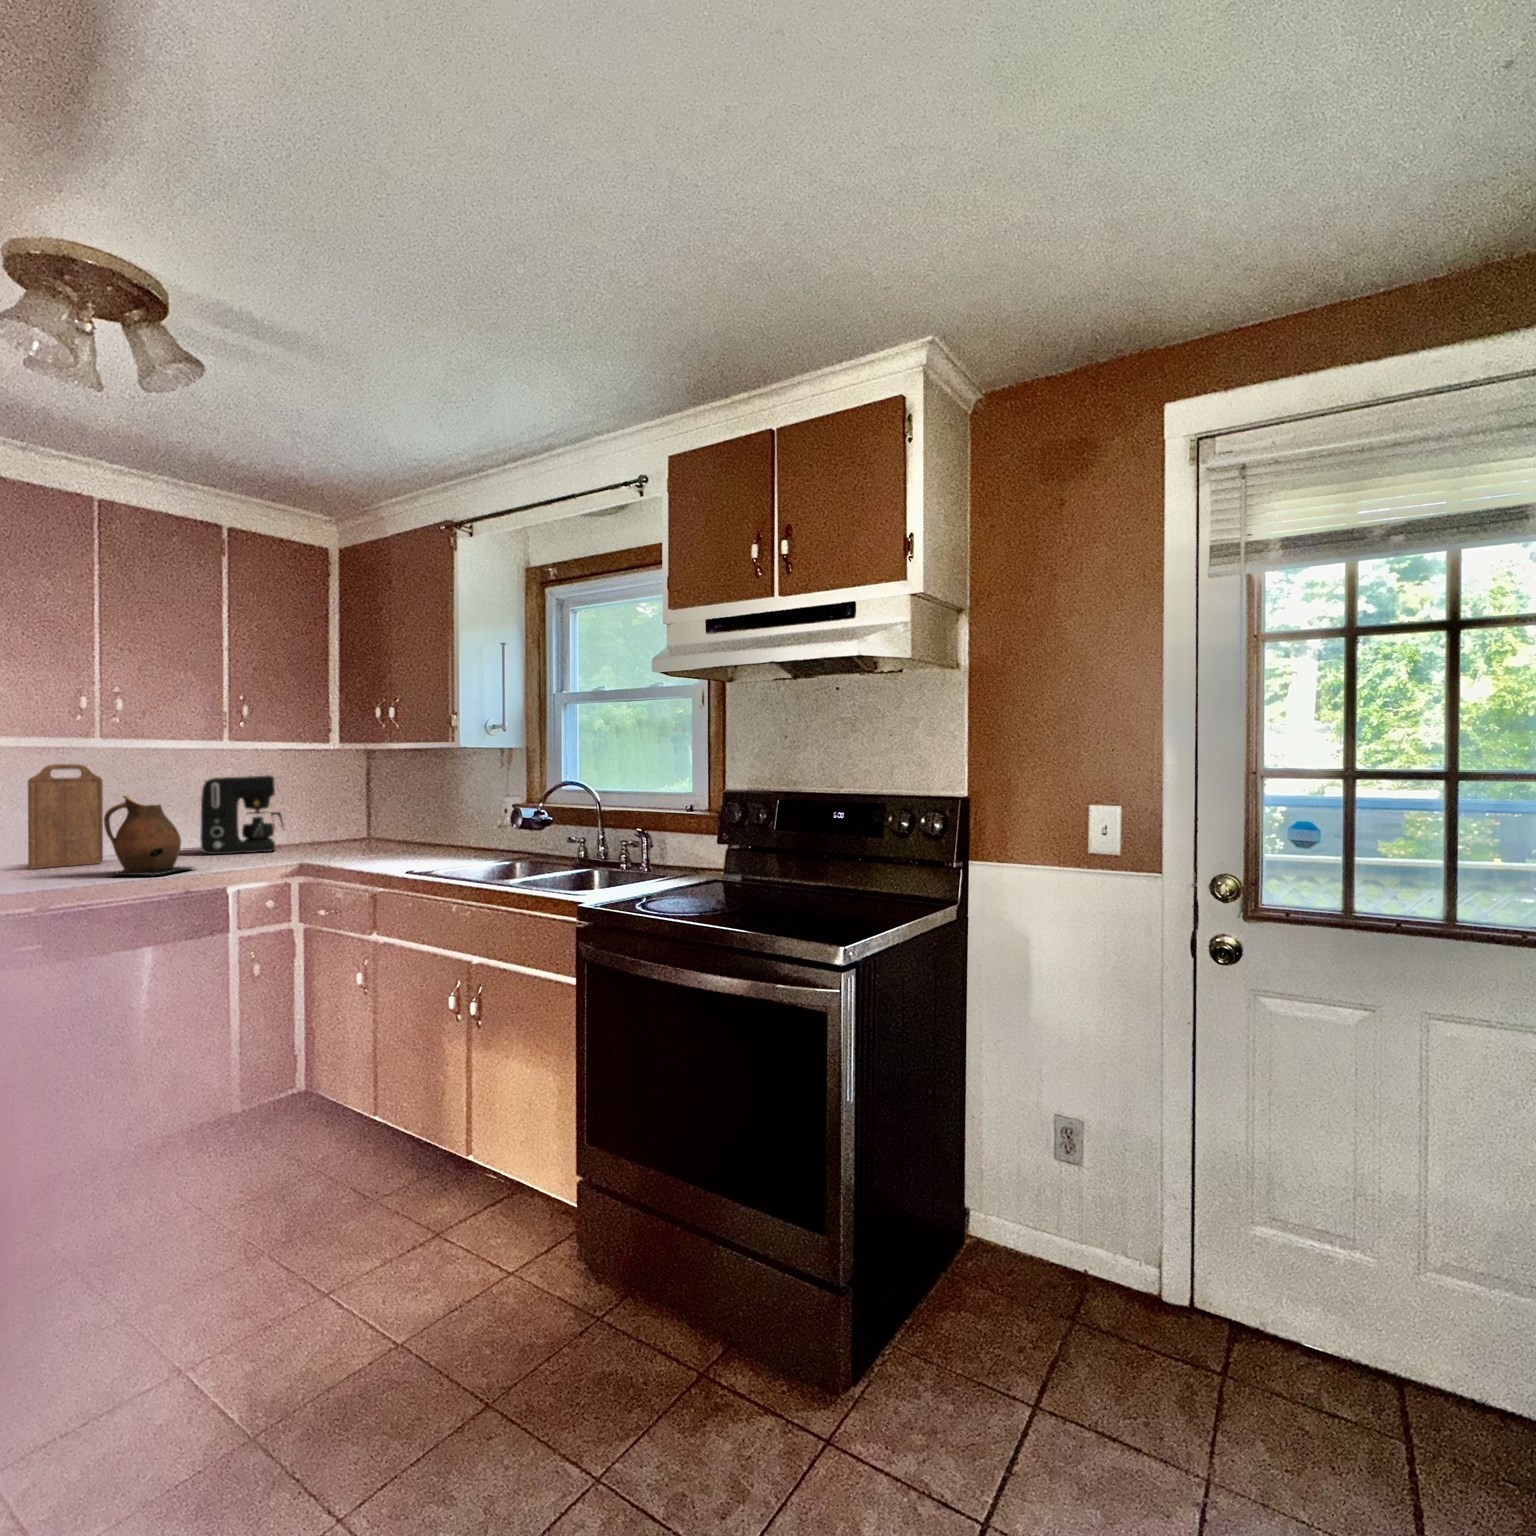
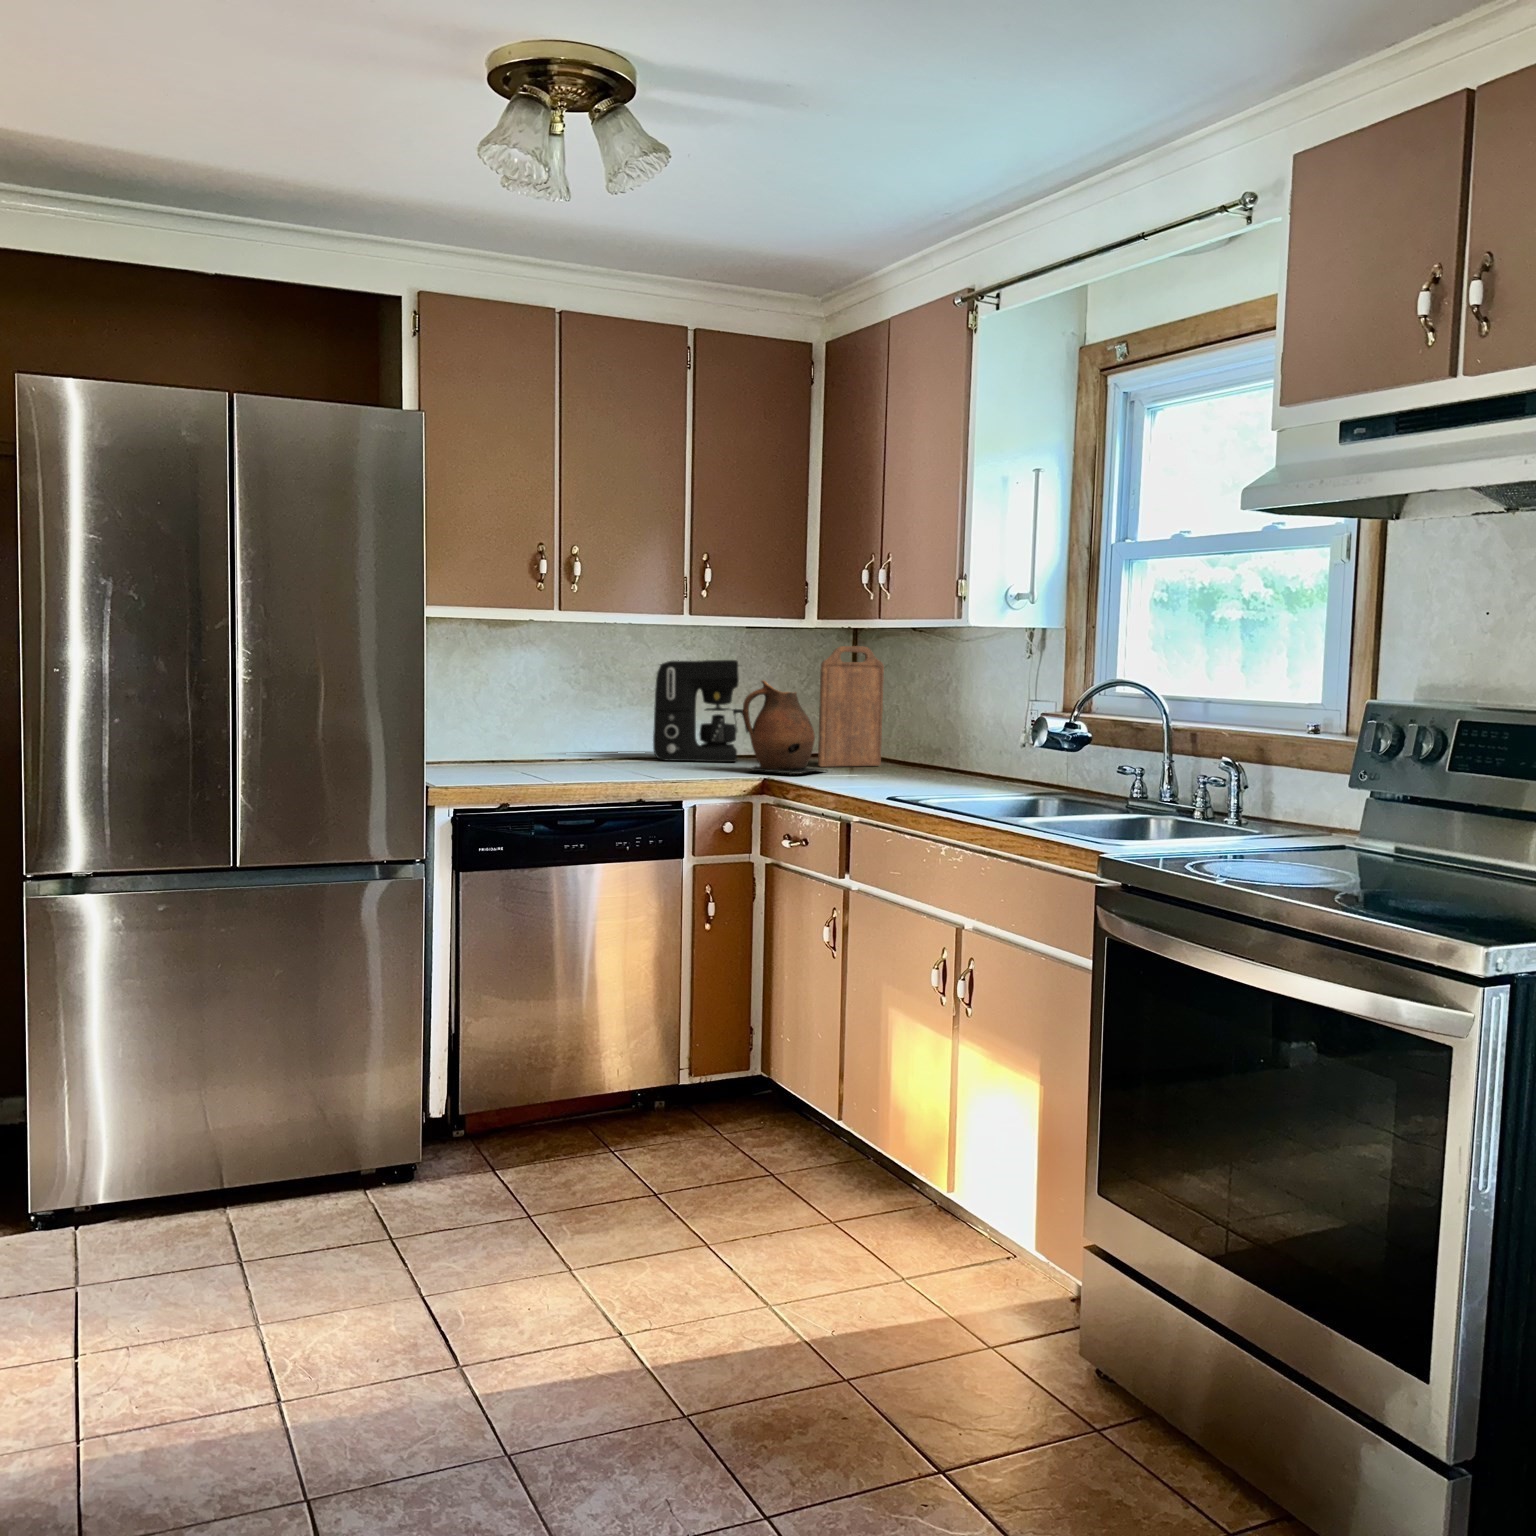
cutting board: present [28,764,103,869] -> present [818,646,884,767]
ceramic pitcher: present [104,796,193,876] -> present [743,681,826,774]

